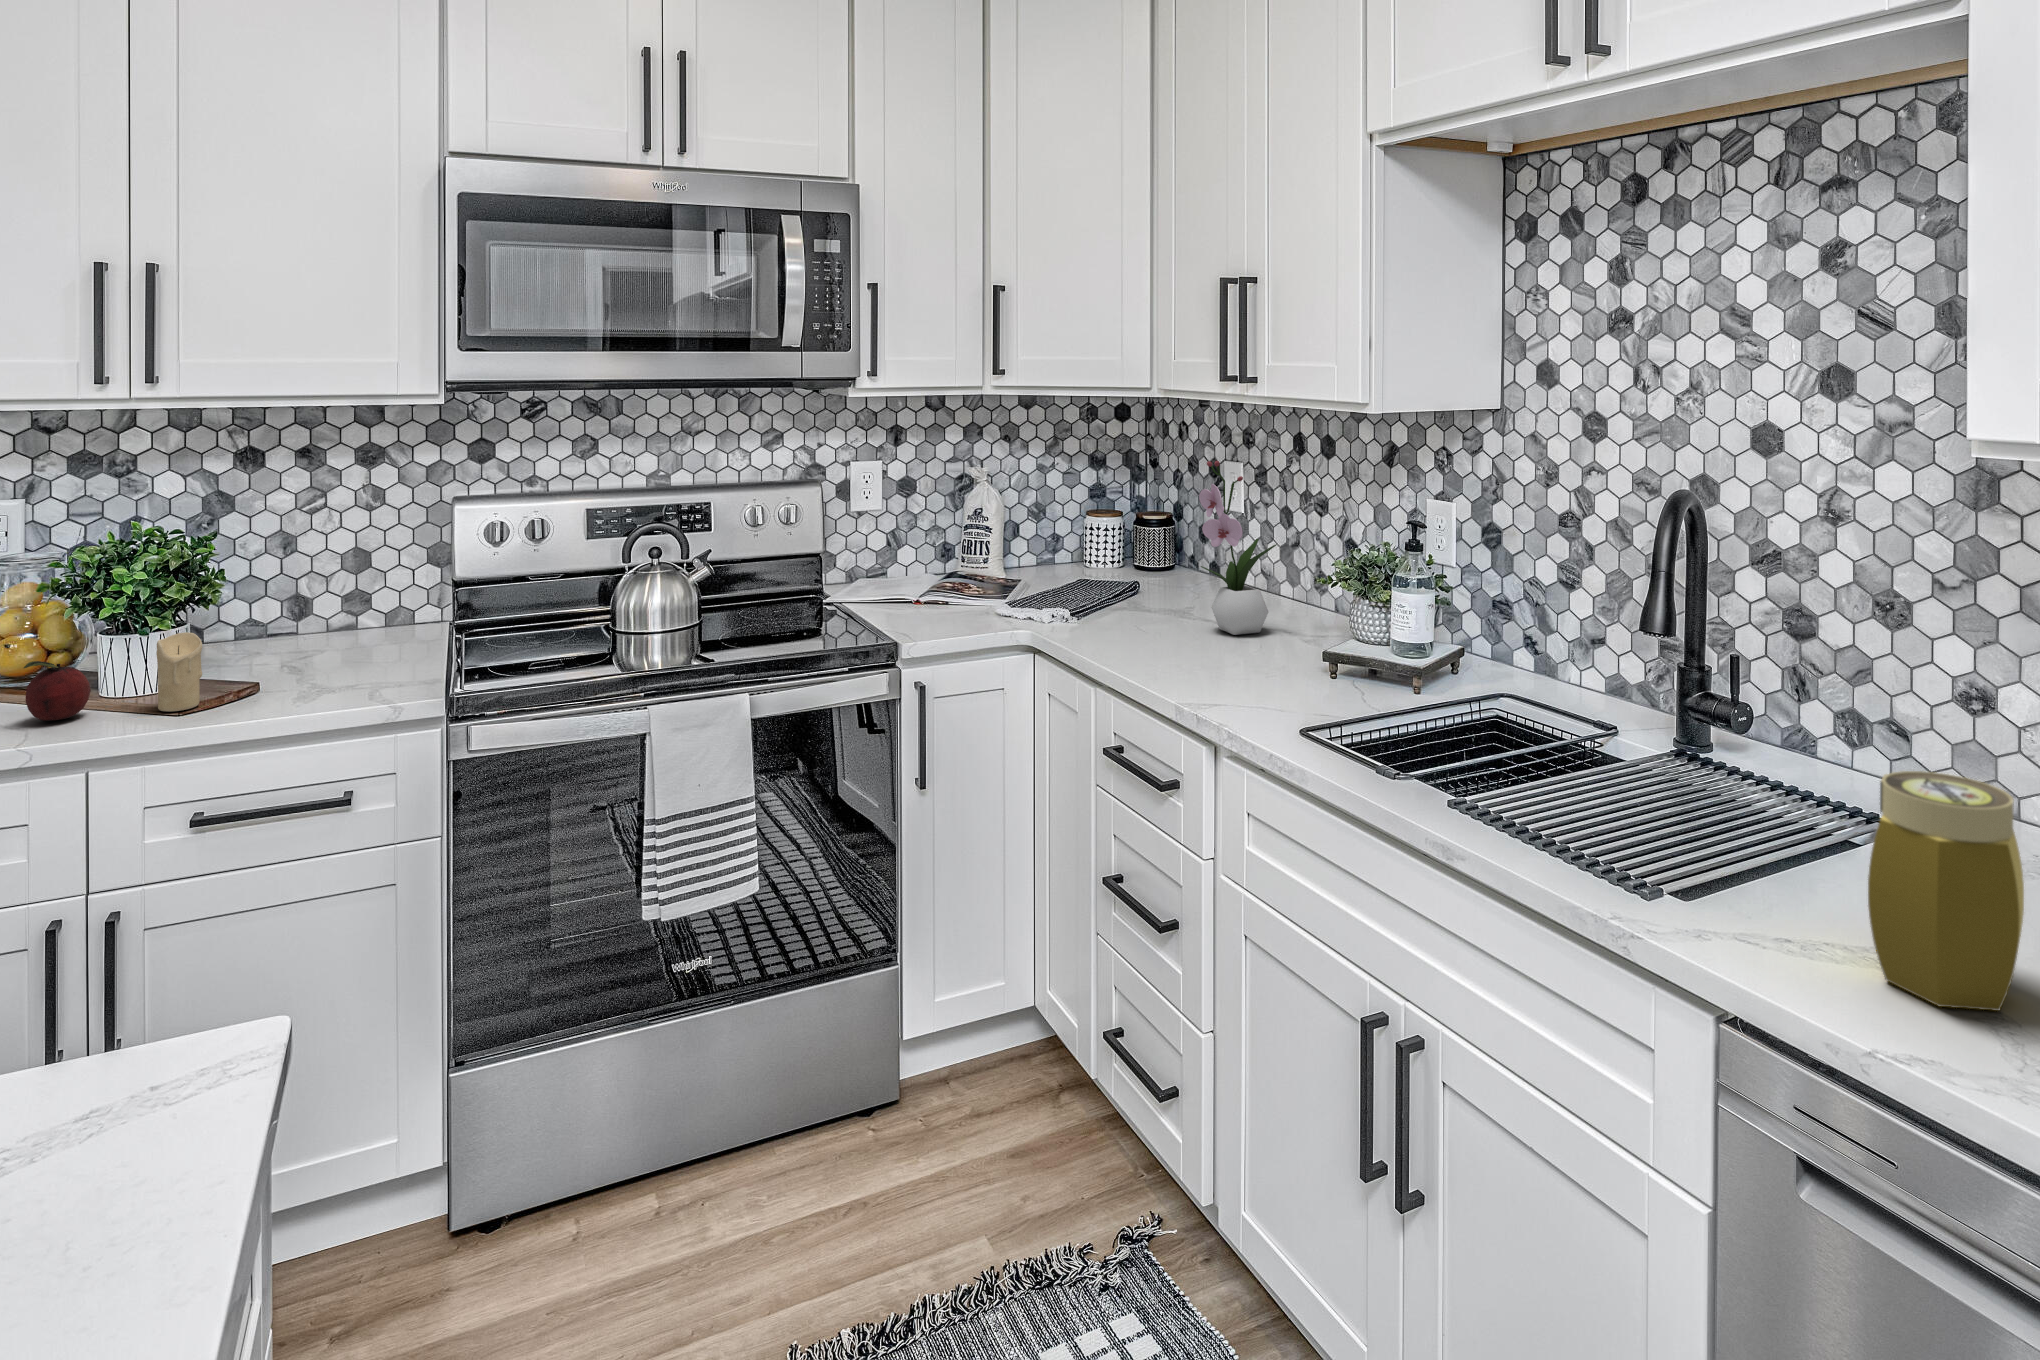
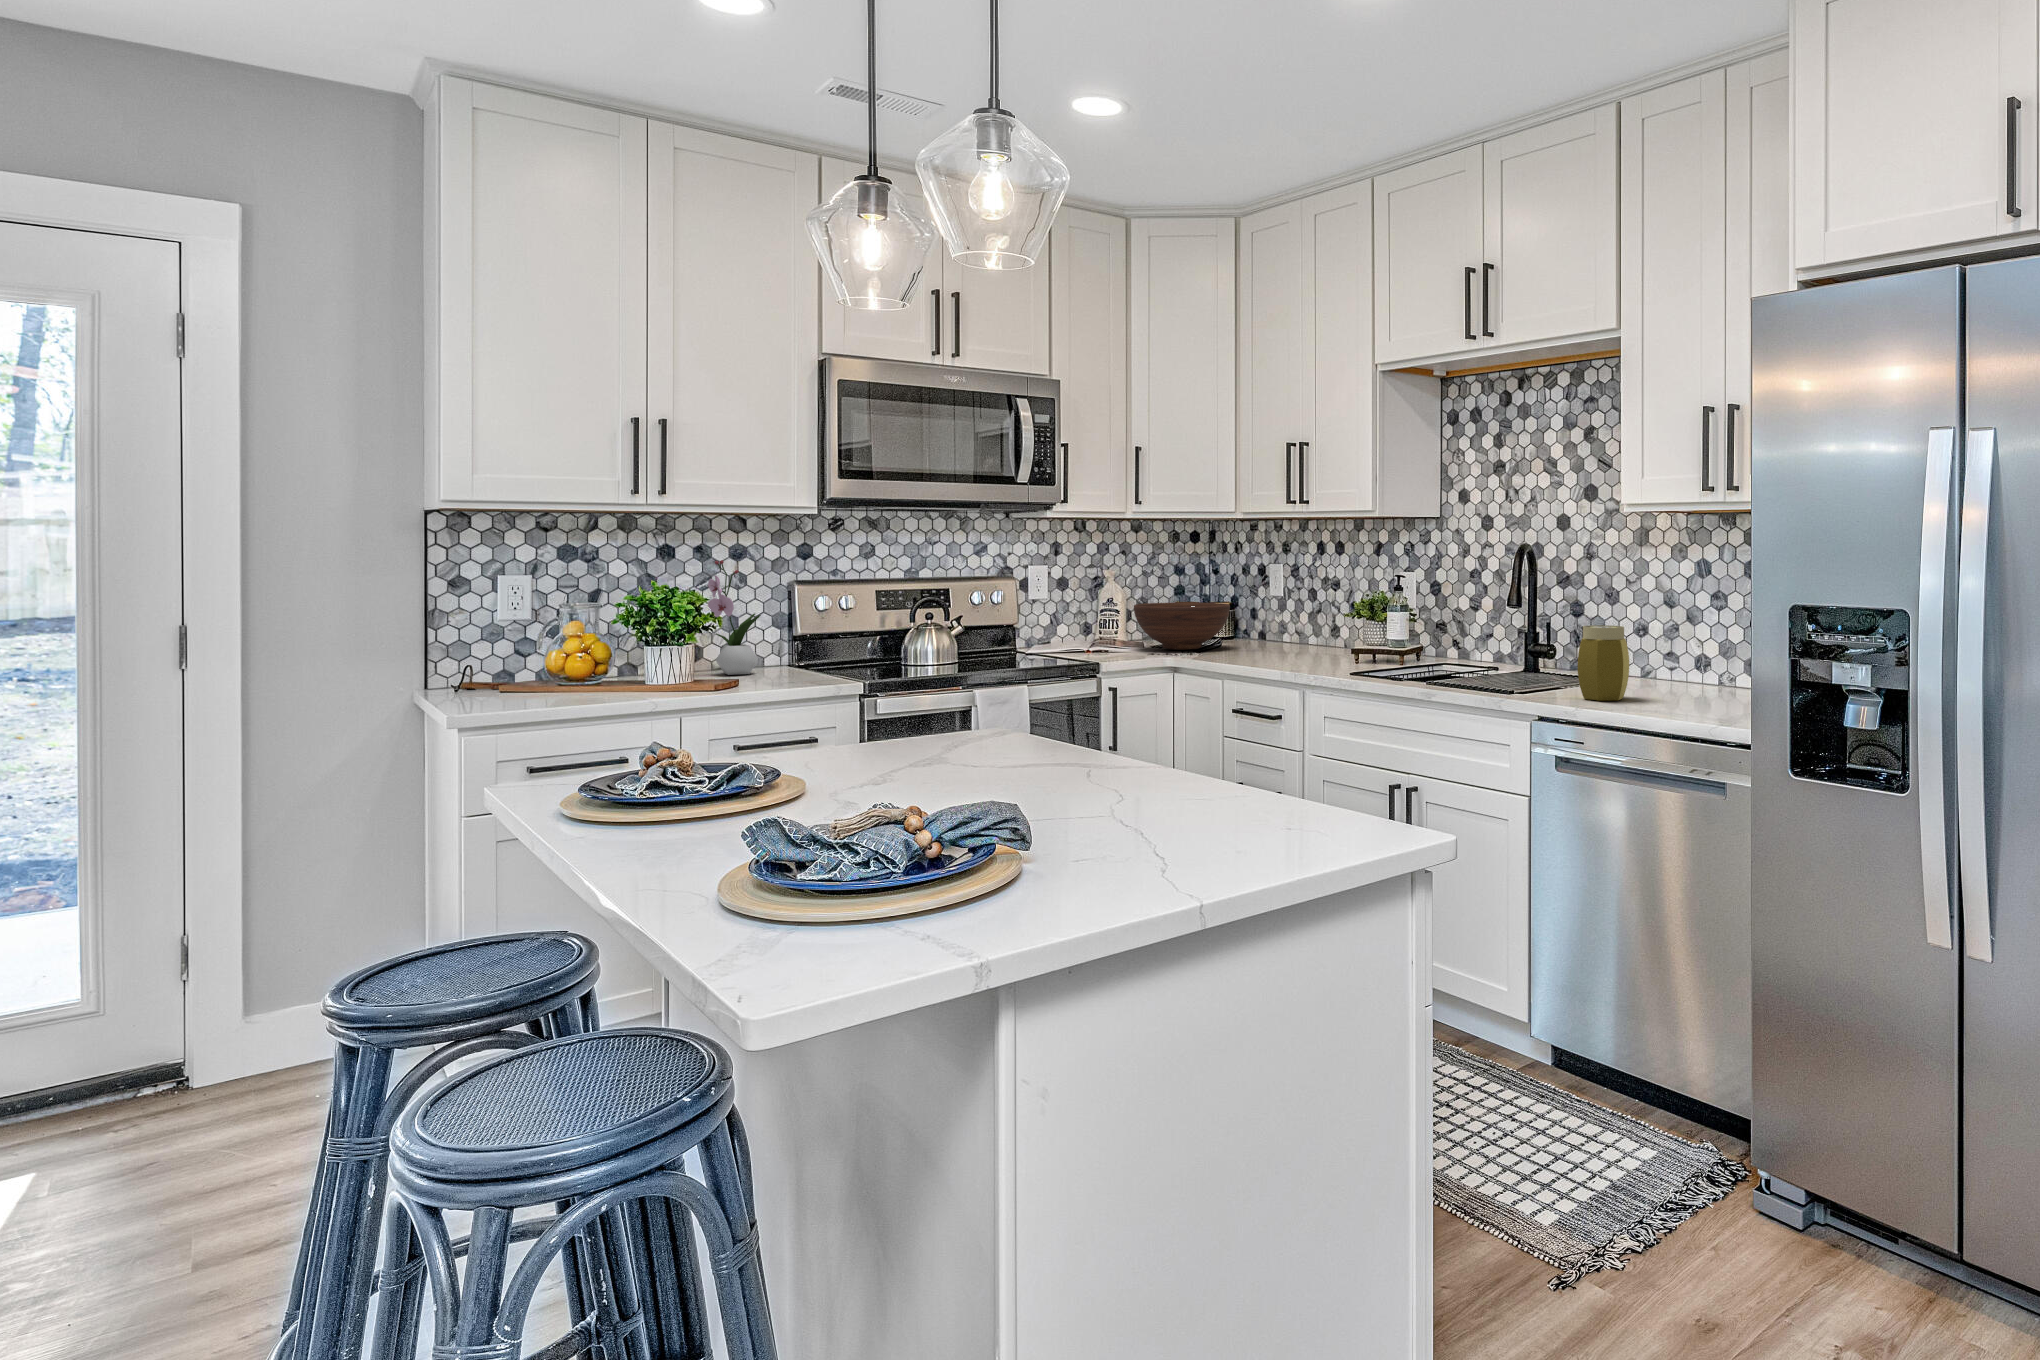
flower arrangement: present [1199,461,1277,635] -> present [708,560,761,675]
fruit bowl: none [995,522,1148,607] -> present [1134,603,1230,650]
candle: present [156,632,202,711] -> none [680,645,705,689]
fruit: present [24,661,91,721] -> none [611,657,644,693]

